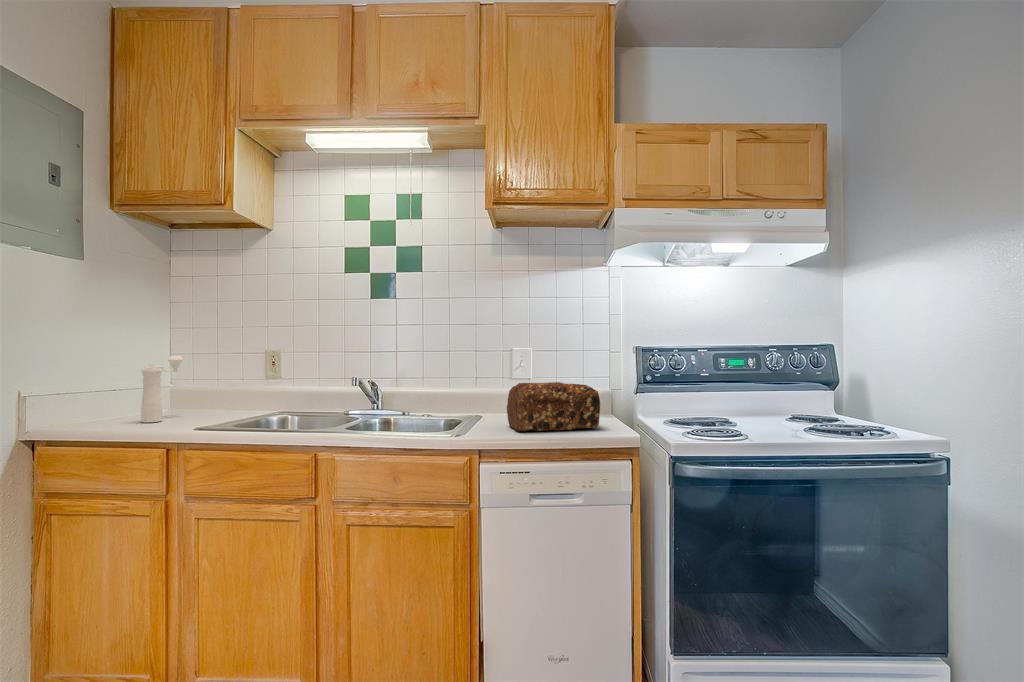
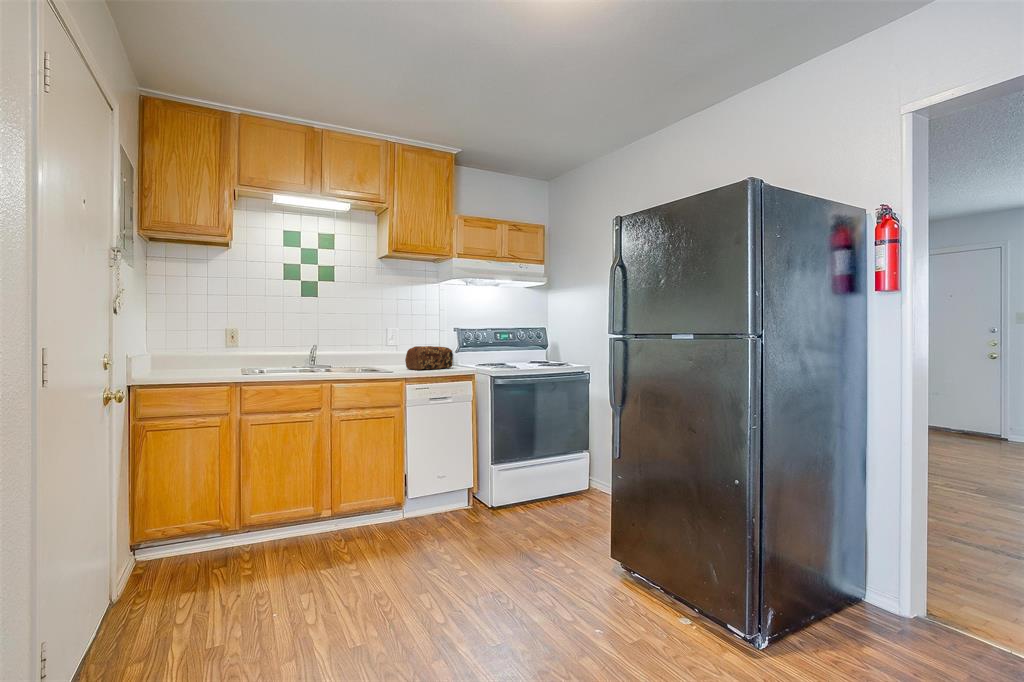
pepper mill: present [141,356,183,423] -> none [173,335,187,378]

